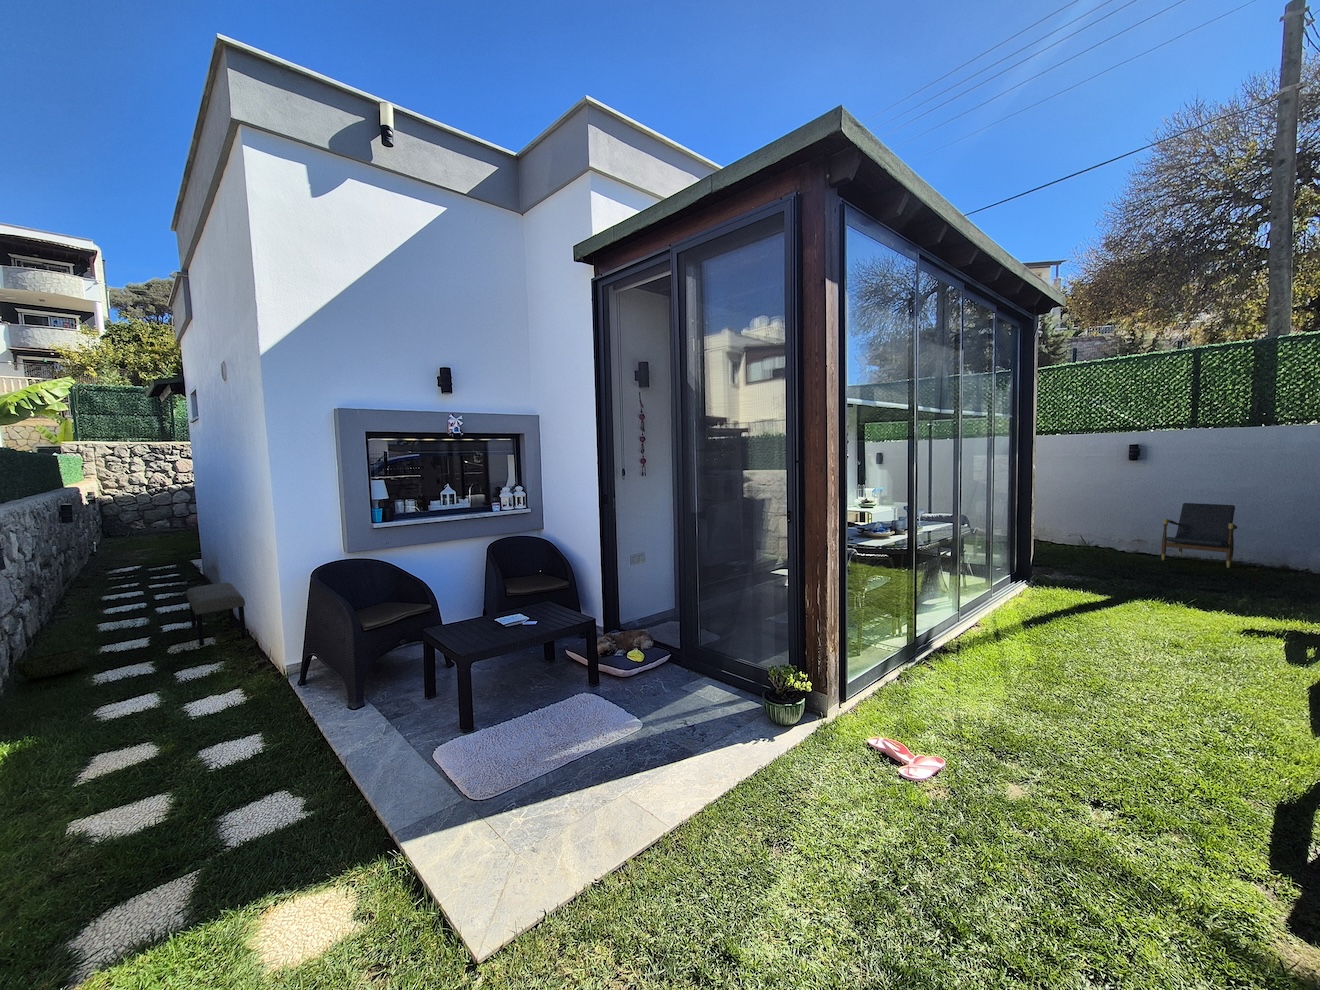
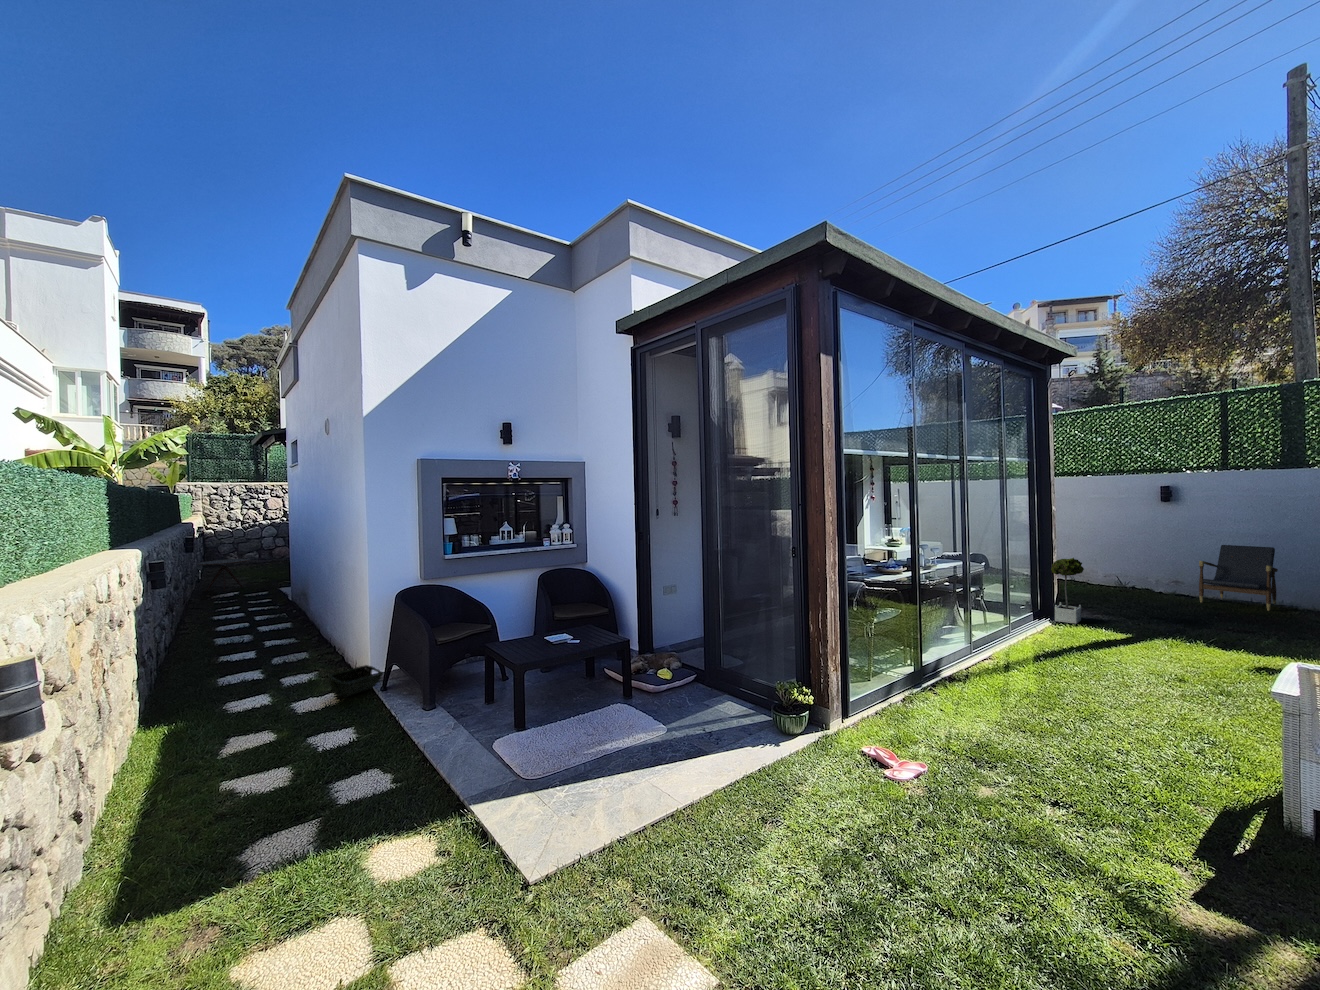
potted tree: none [1029,518,1063,585] -> present [1051,558,1084,624]
round table: none [89,528,156,566] -> present [197,559,250,591]
bench: present [187,583,246,646] -> none [285,606,334,659]
woven basket: present [15,647,88,679] -> present [329,665,383,697]

